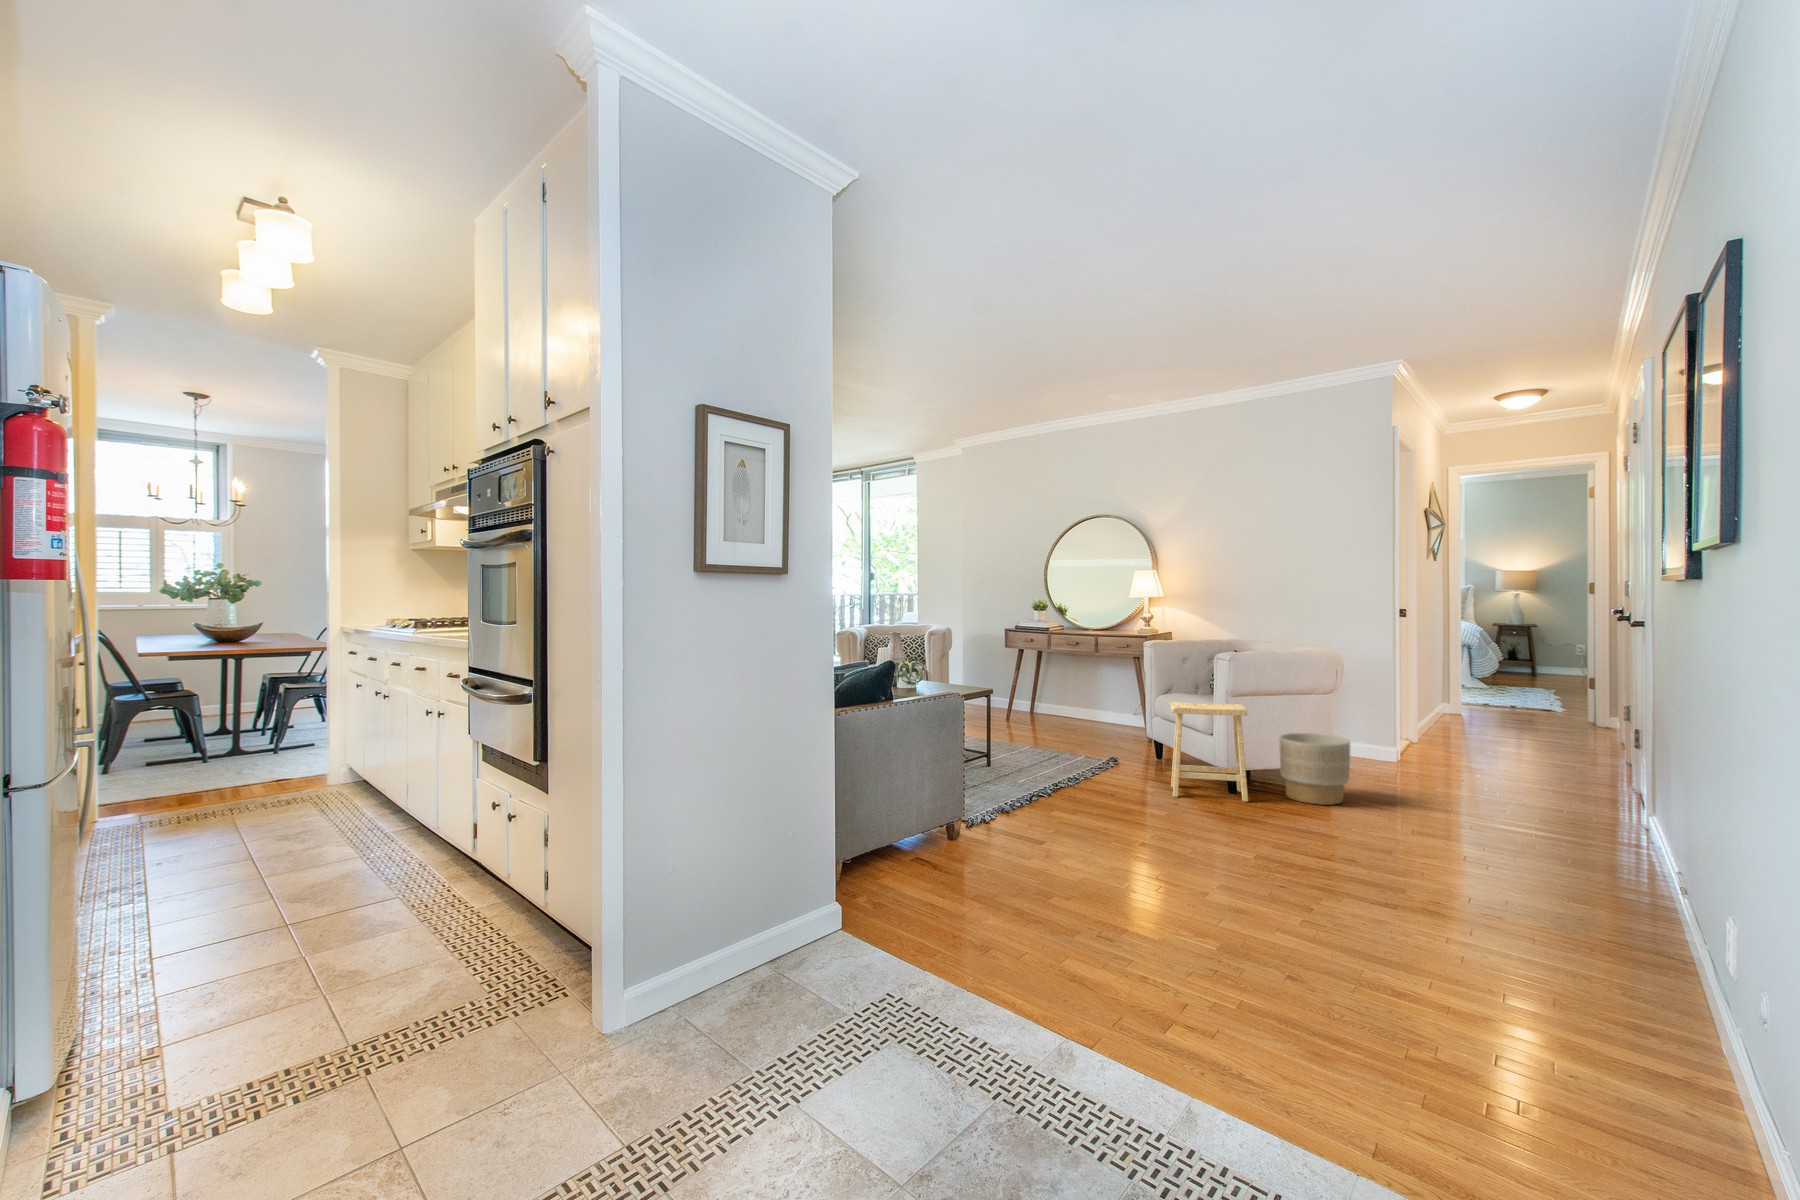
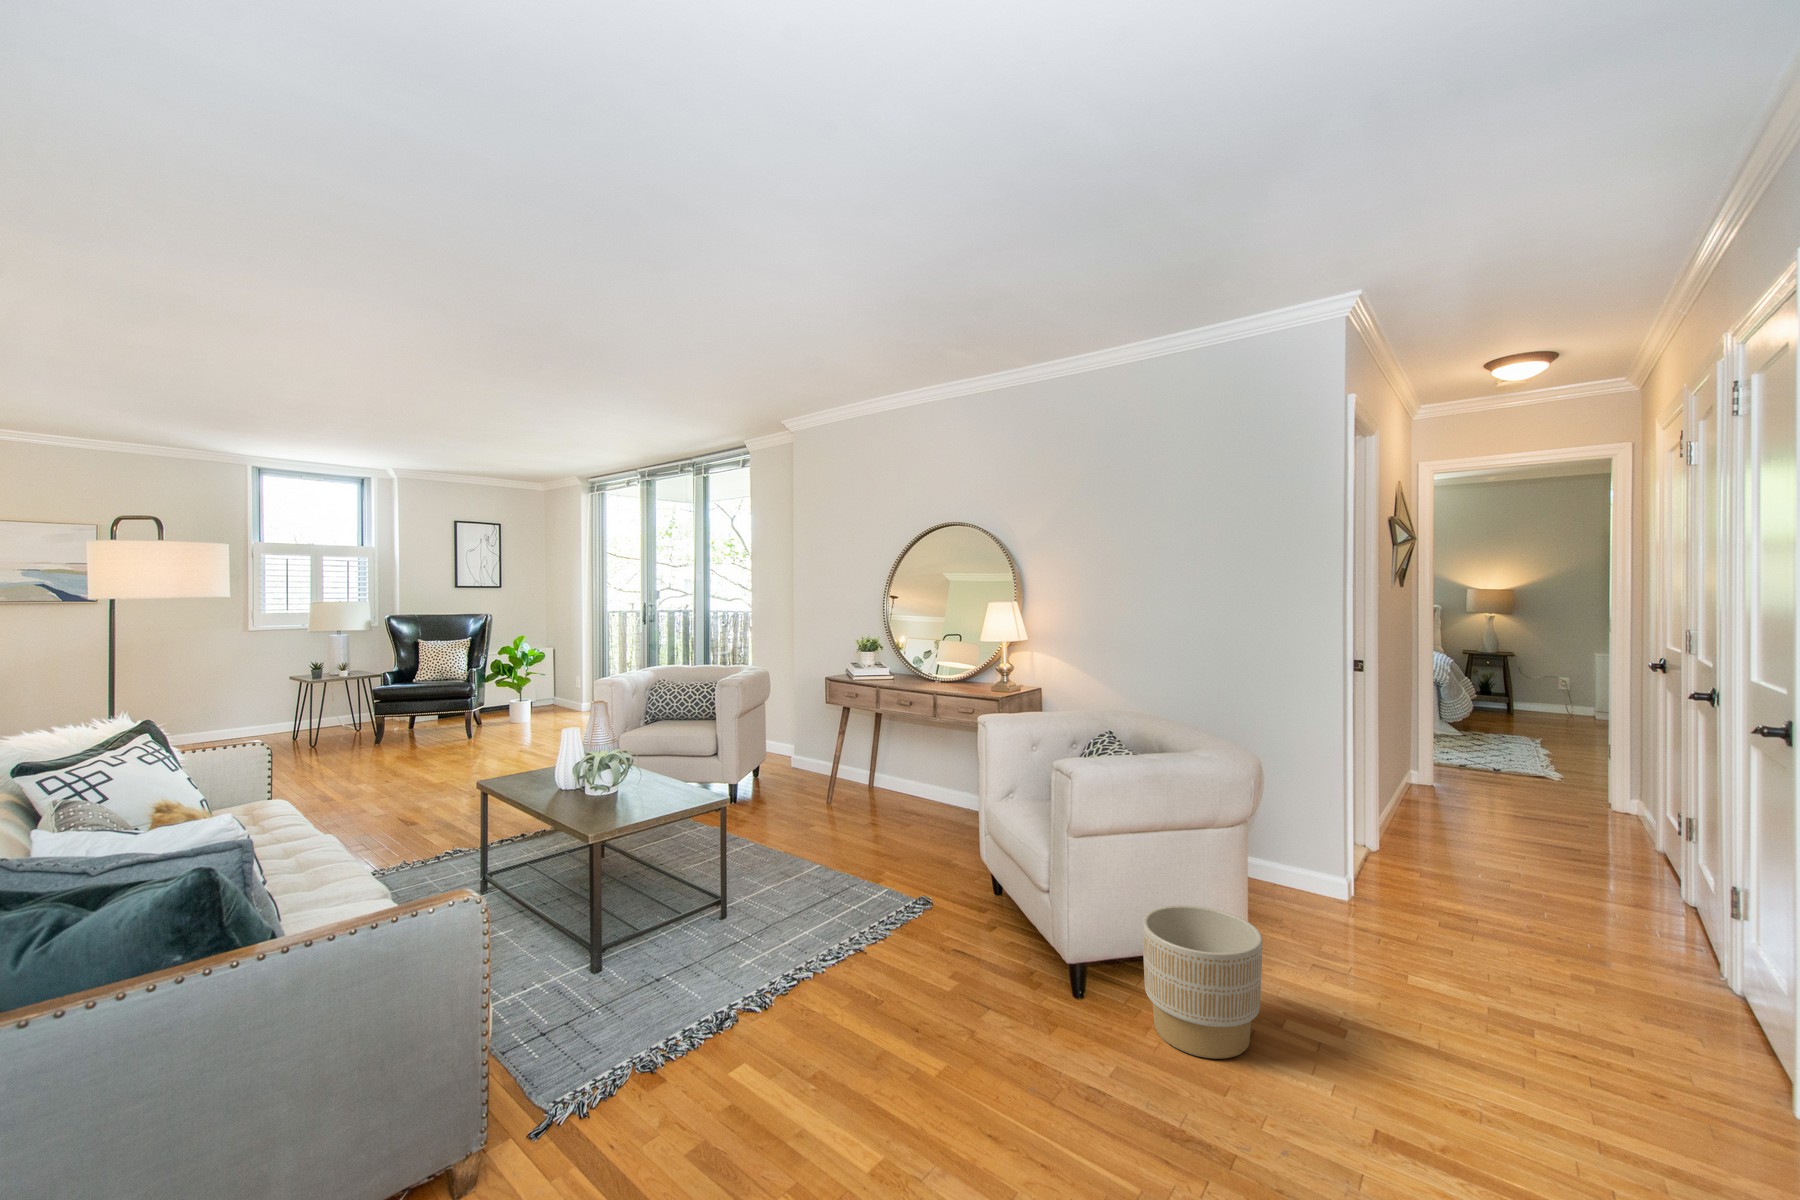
footstool: present [1171,702,1248,802] -> none [955,850,1083,1049]

